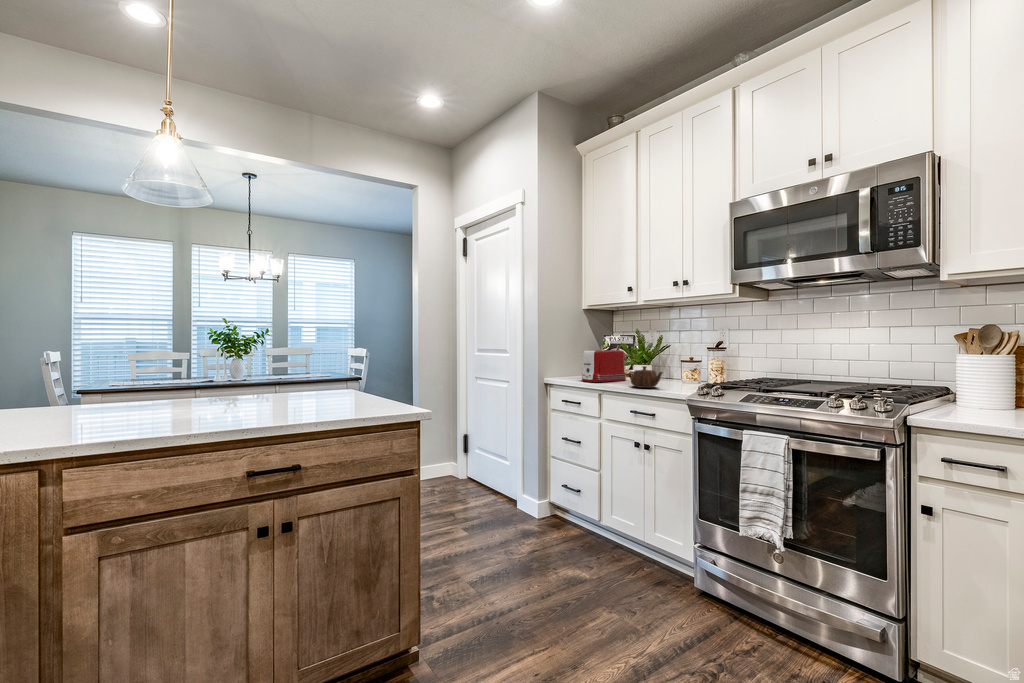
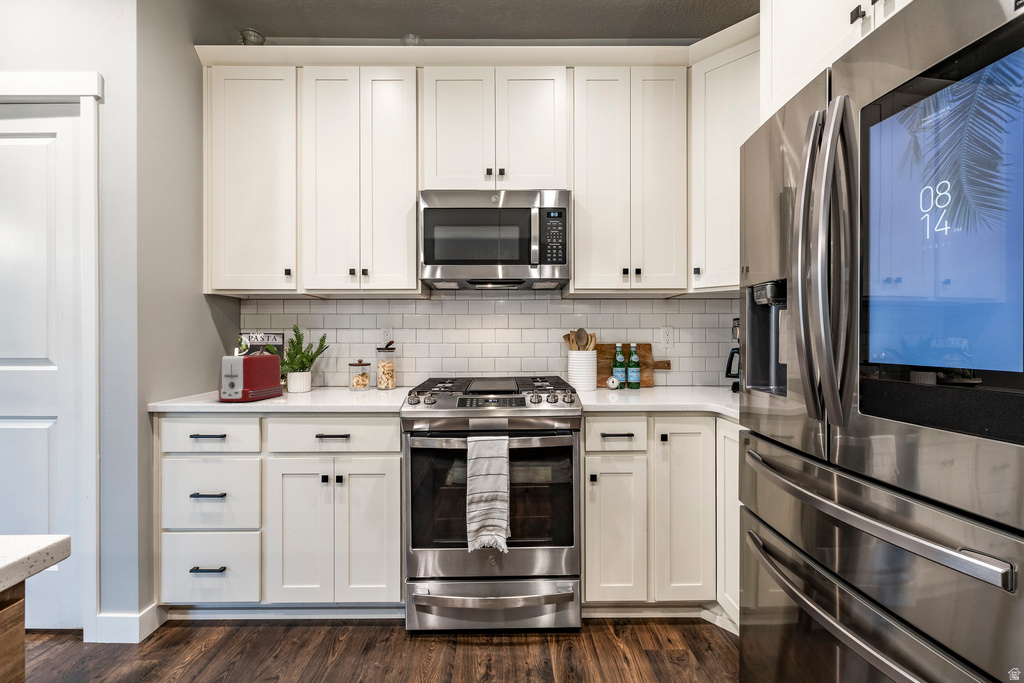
teapot: present [628,366,663,388] -> none [301,374,356,402]

